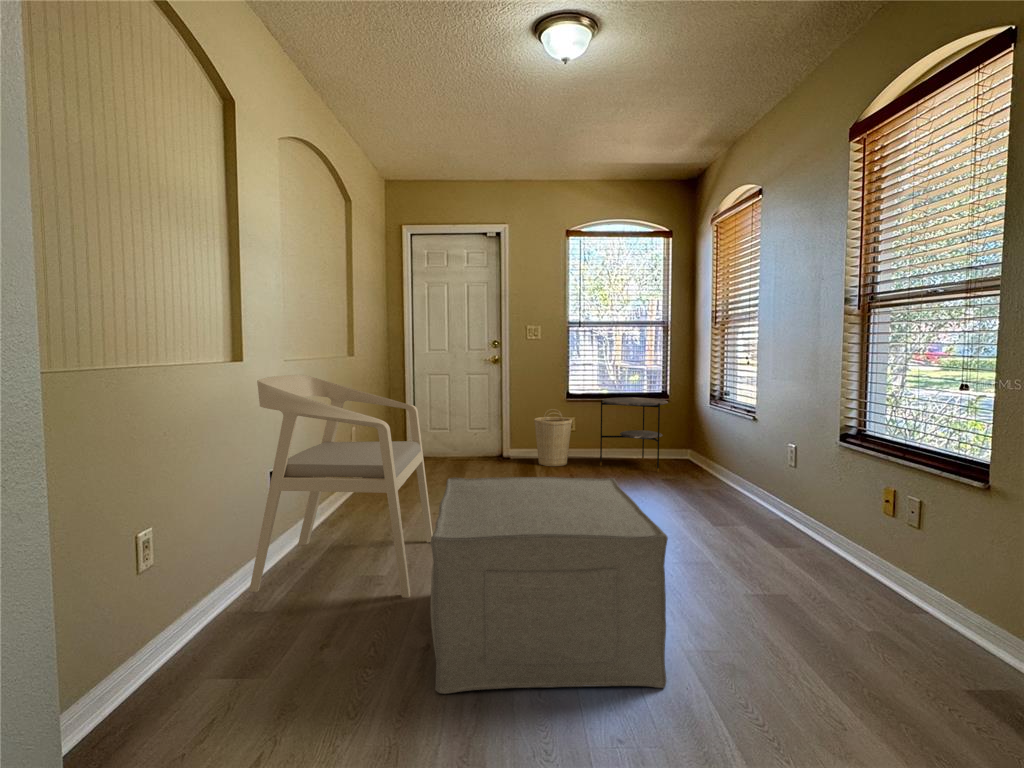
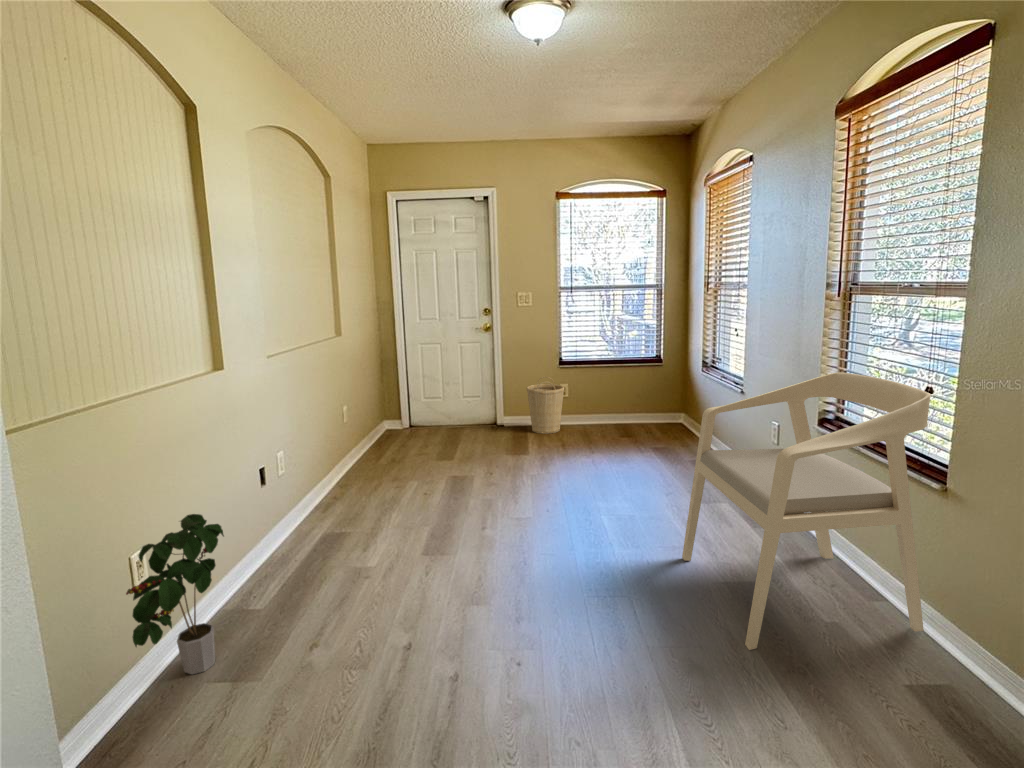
armchair: present [249,375,433,598] -> present [682,372,930,650]
side table: present [600,397,668,472] -> none [592,363,659,439]
ottoman: present [430,477,668,694] -> none [401,476,627,698]
potted plant: none [134,497,237,669] -> present [126,514,224,674]

